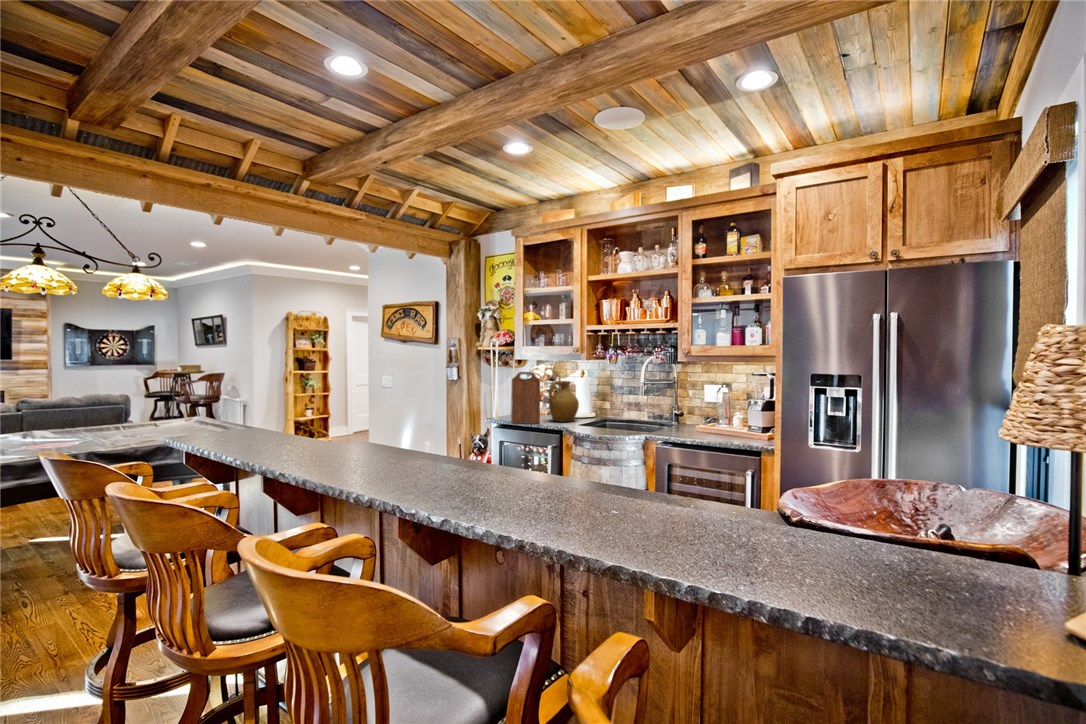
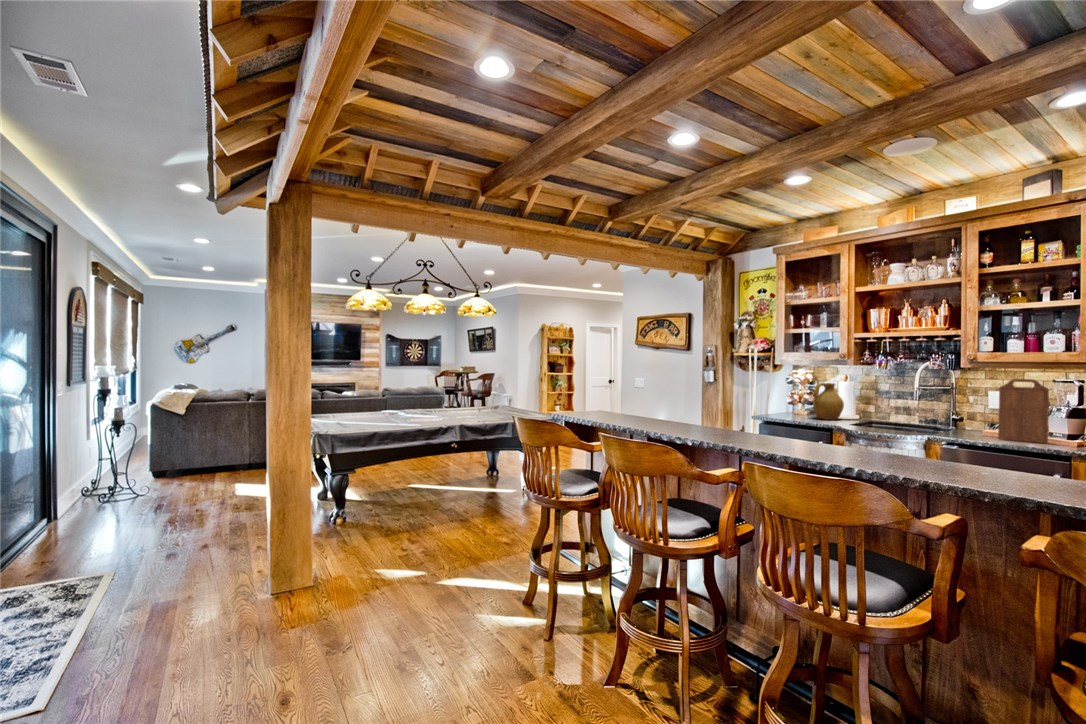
cutting board: present [511,372,540,424] -> present [998,379,1049,443]

